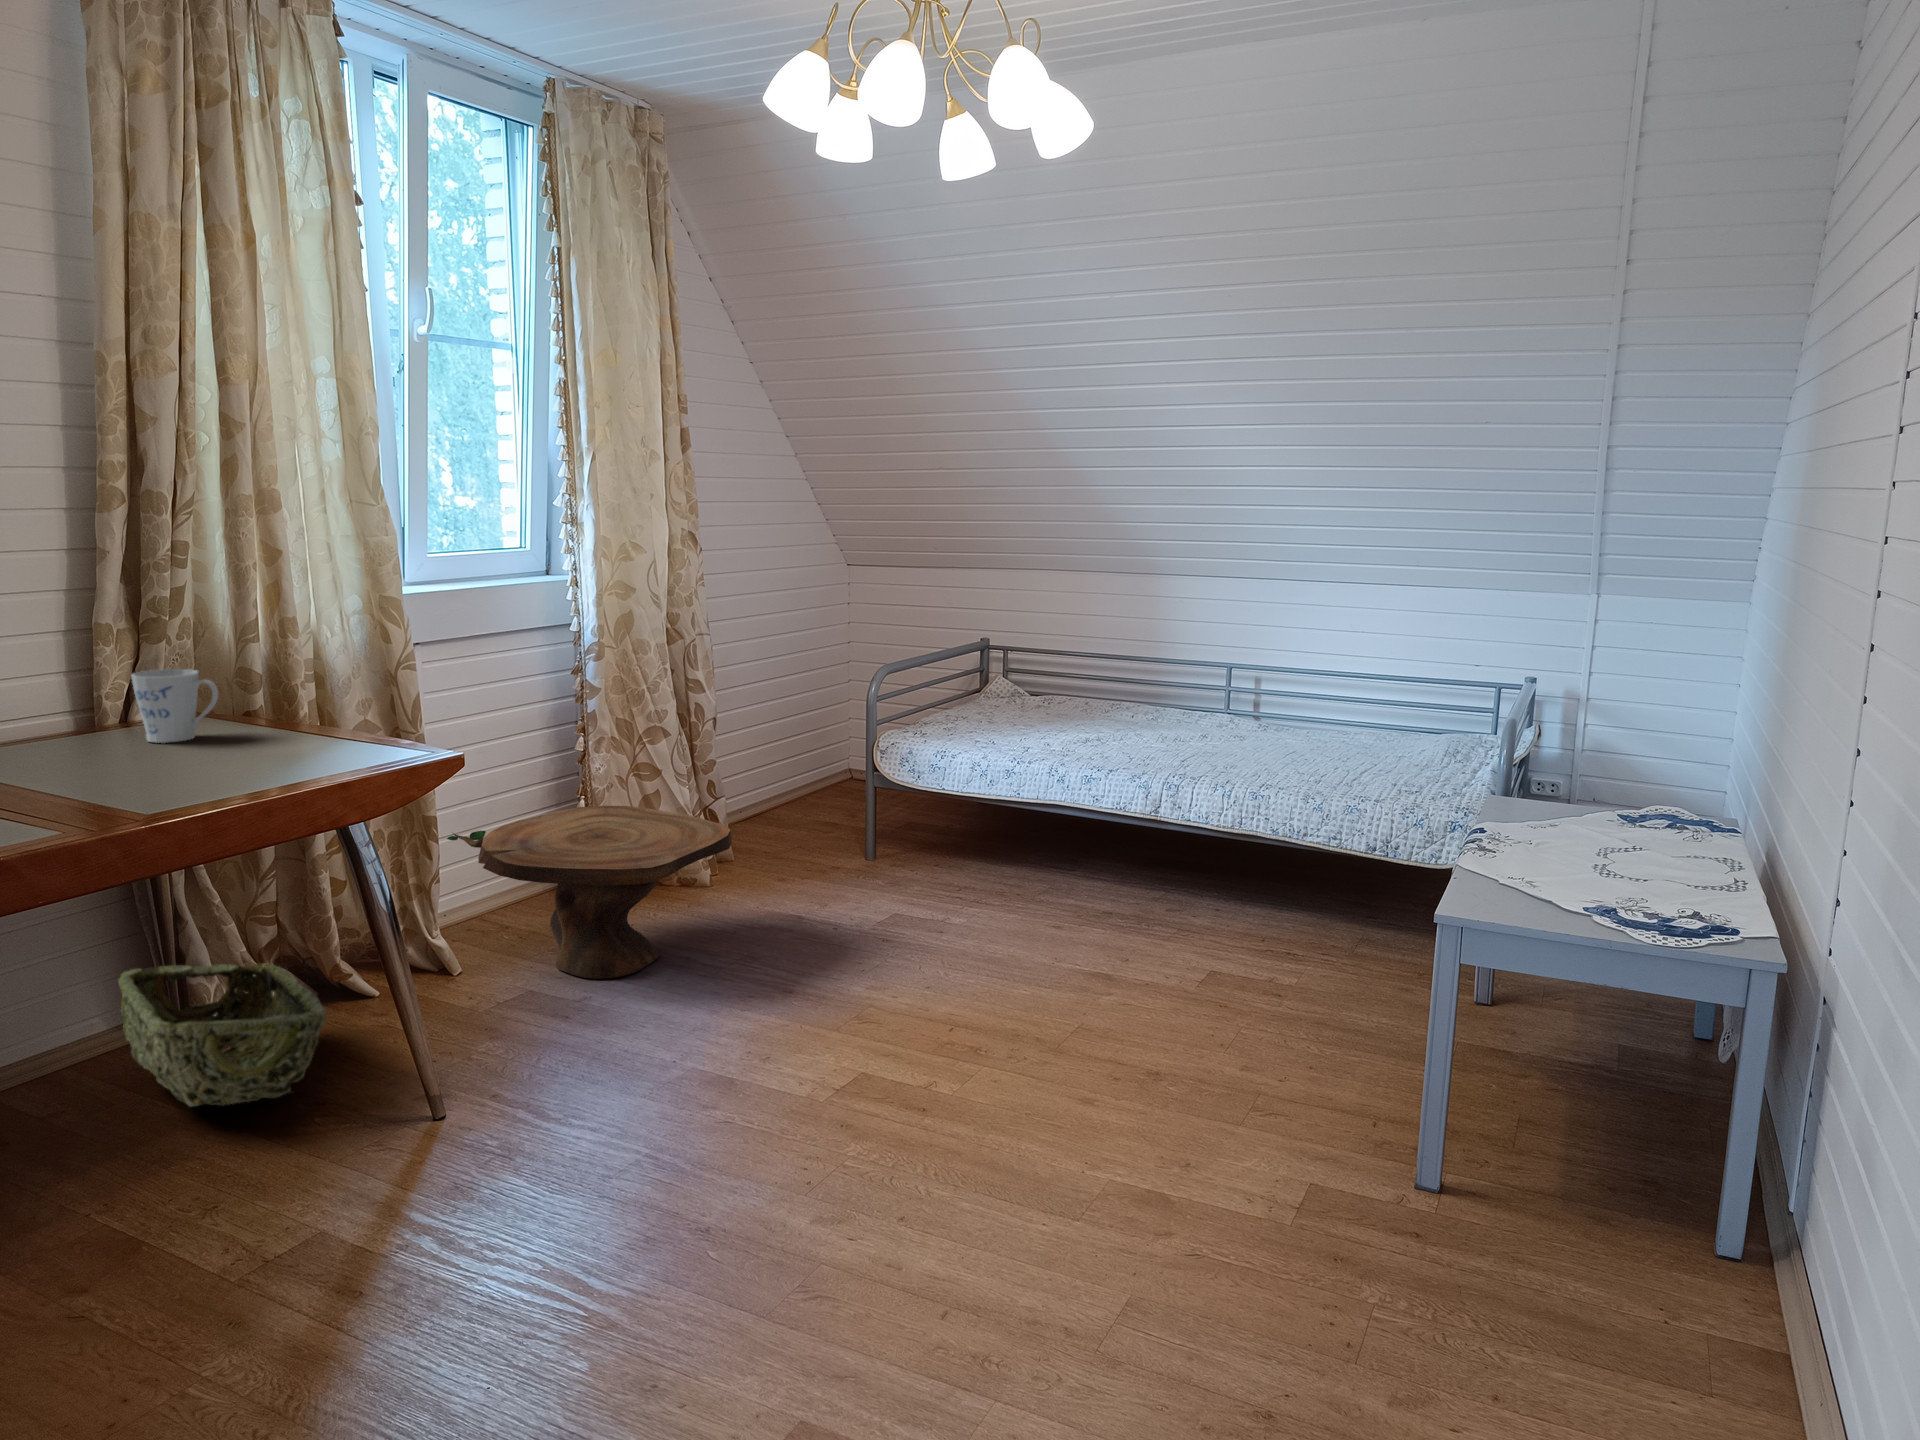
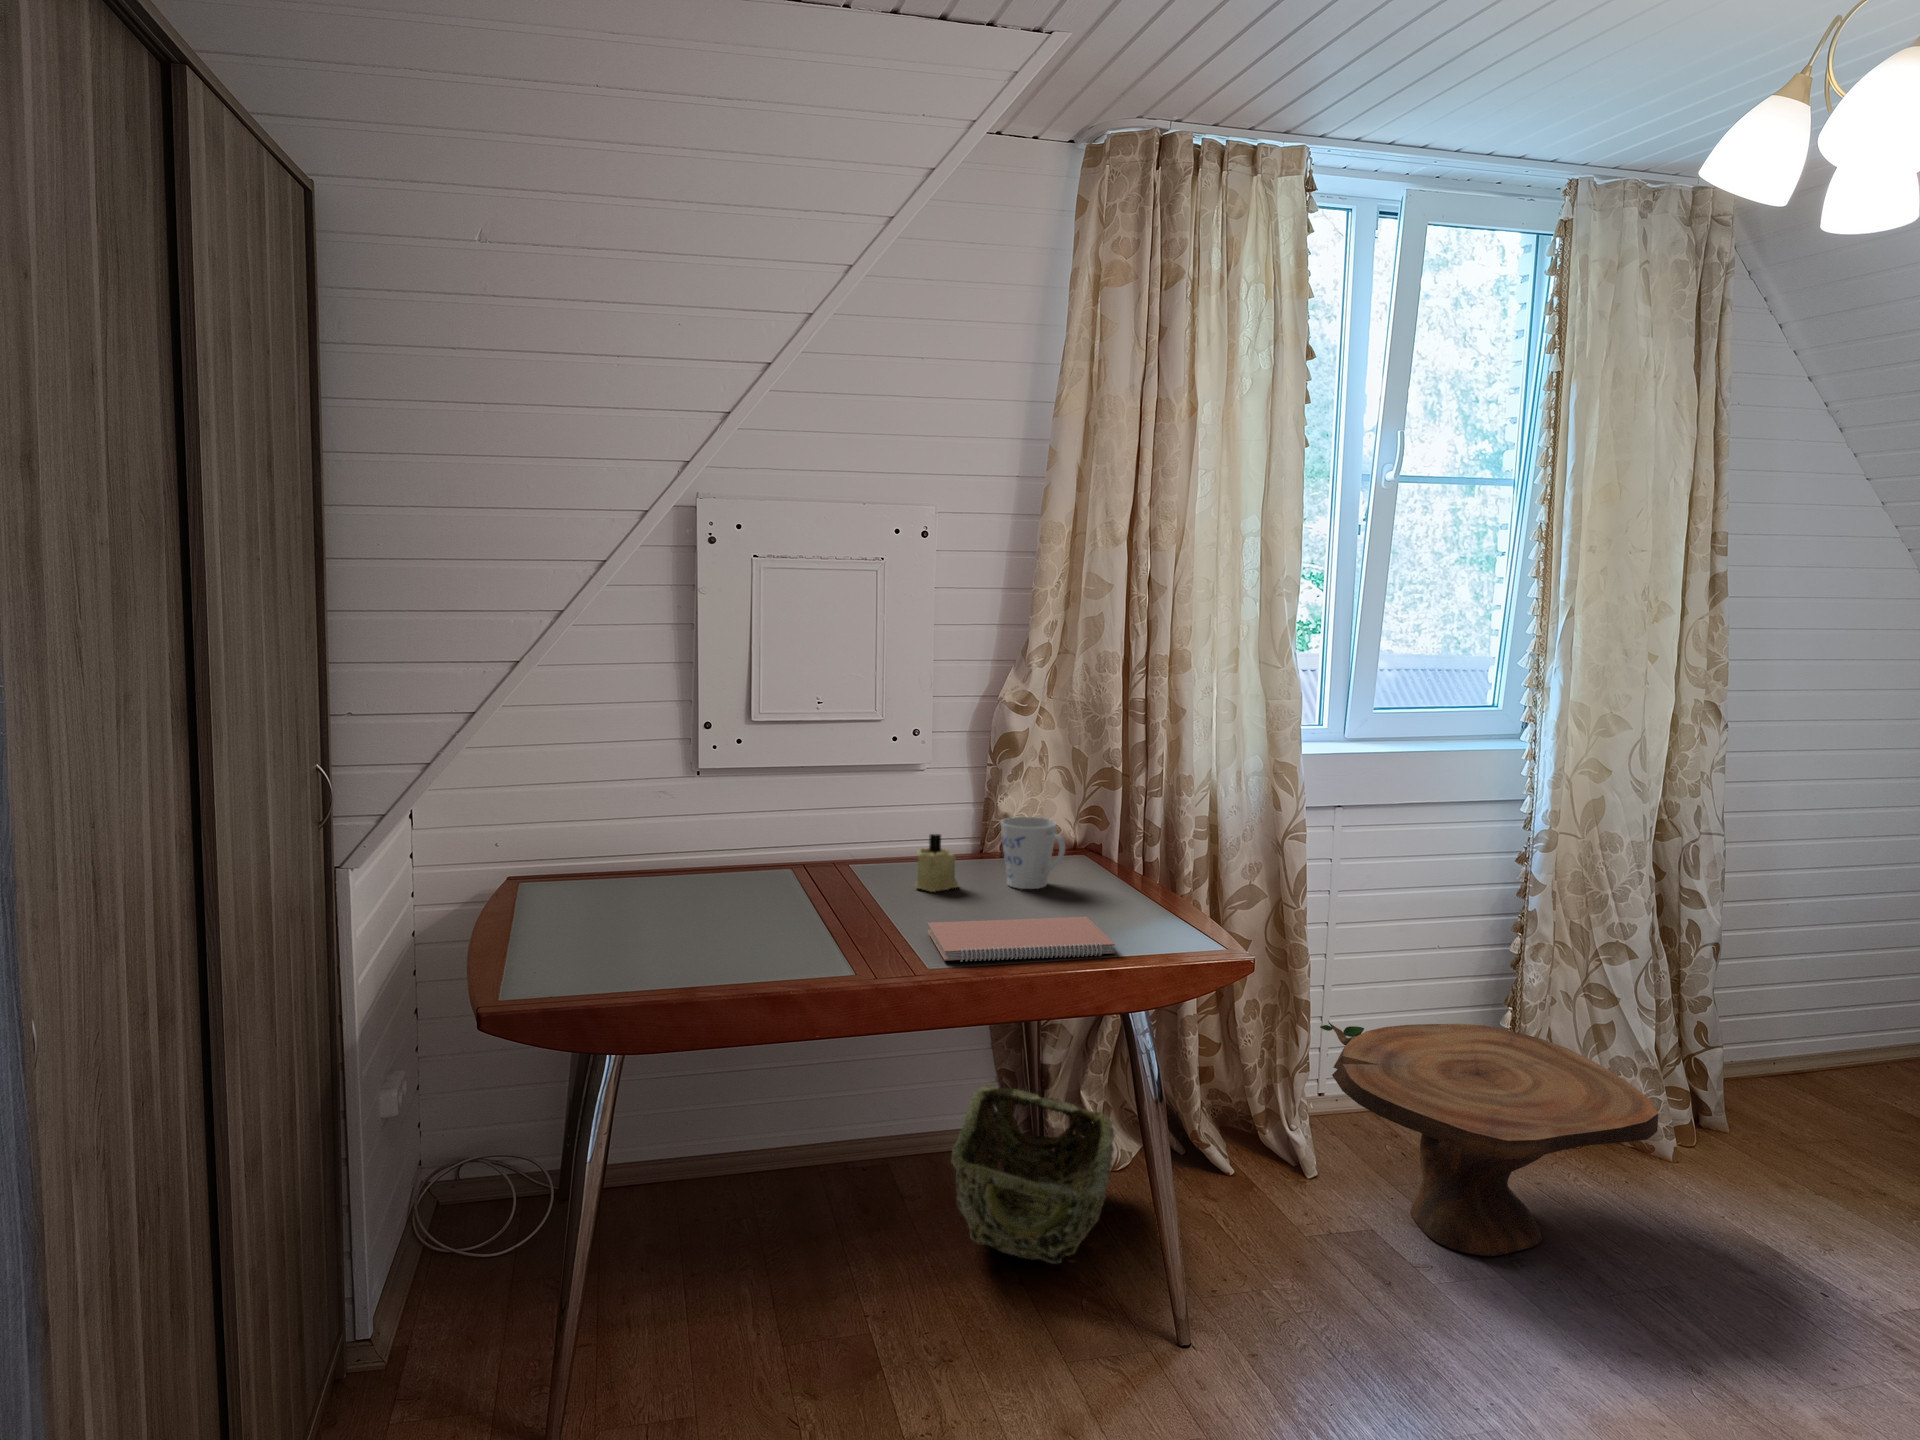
candle: none [37,697,95,759] -> present [916,834,958,892]
notebook: none [126,745,347,795] -> present [928,917,1115,962]

